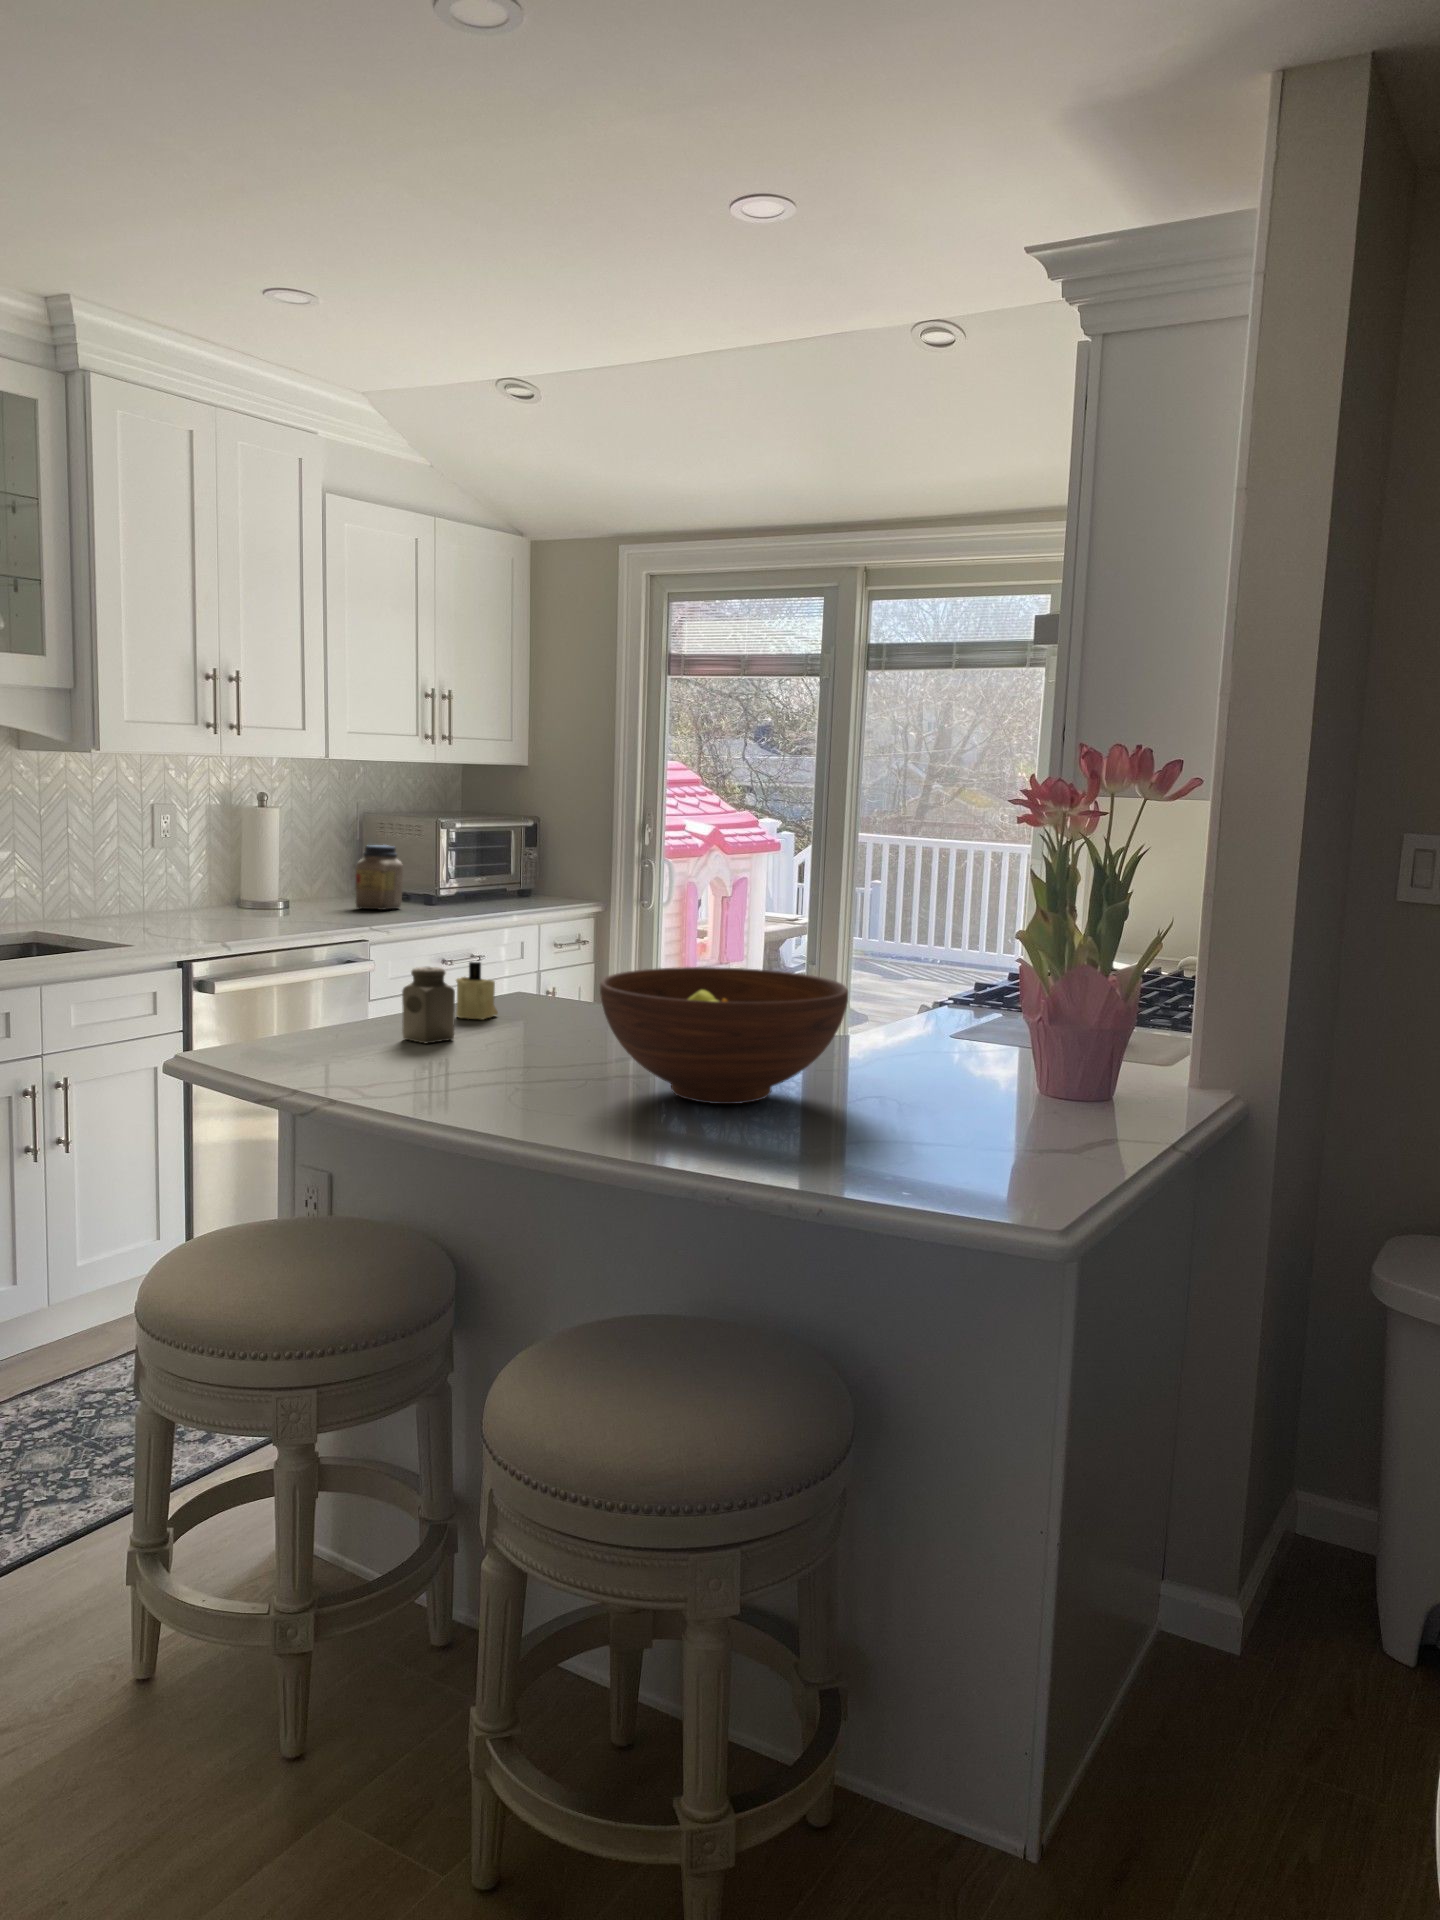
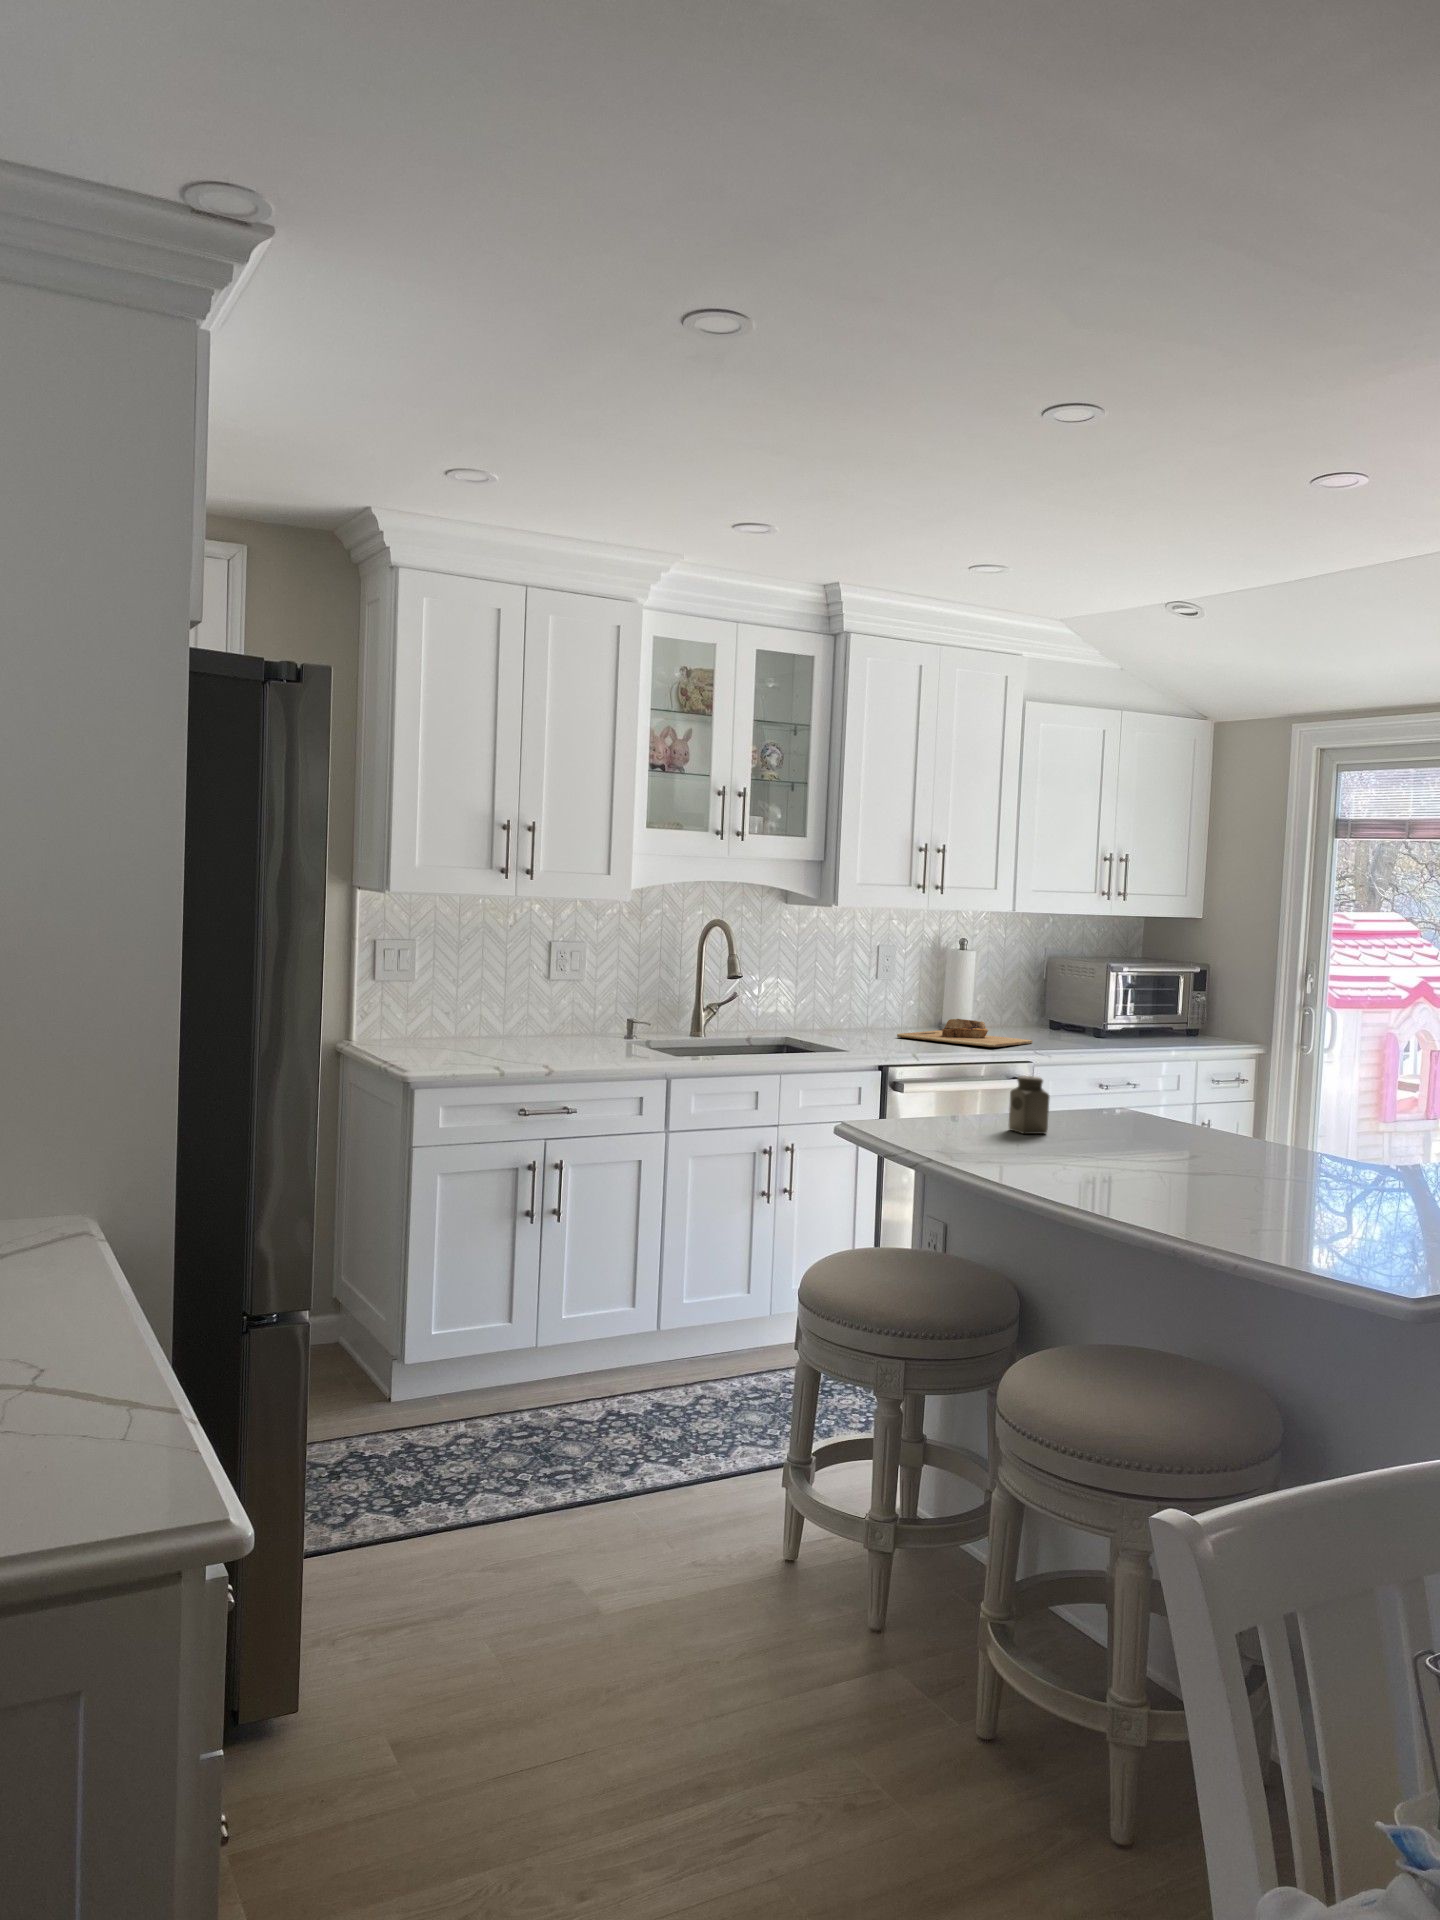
jar: present [355,845,403,910] -> none [1034,984,1076,1039]
cutting board: none [187,892,358,926] -> present [897,1019,1032,1047]
candle: present [456,962,498,1019] -> none [1061,1077,1095,1123]
fruit bowl: present [600,967,848,1104] -> none [1135,1087,1346,1197]

